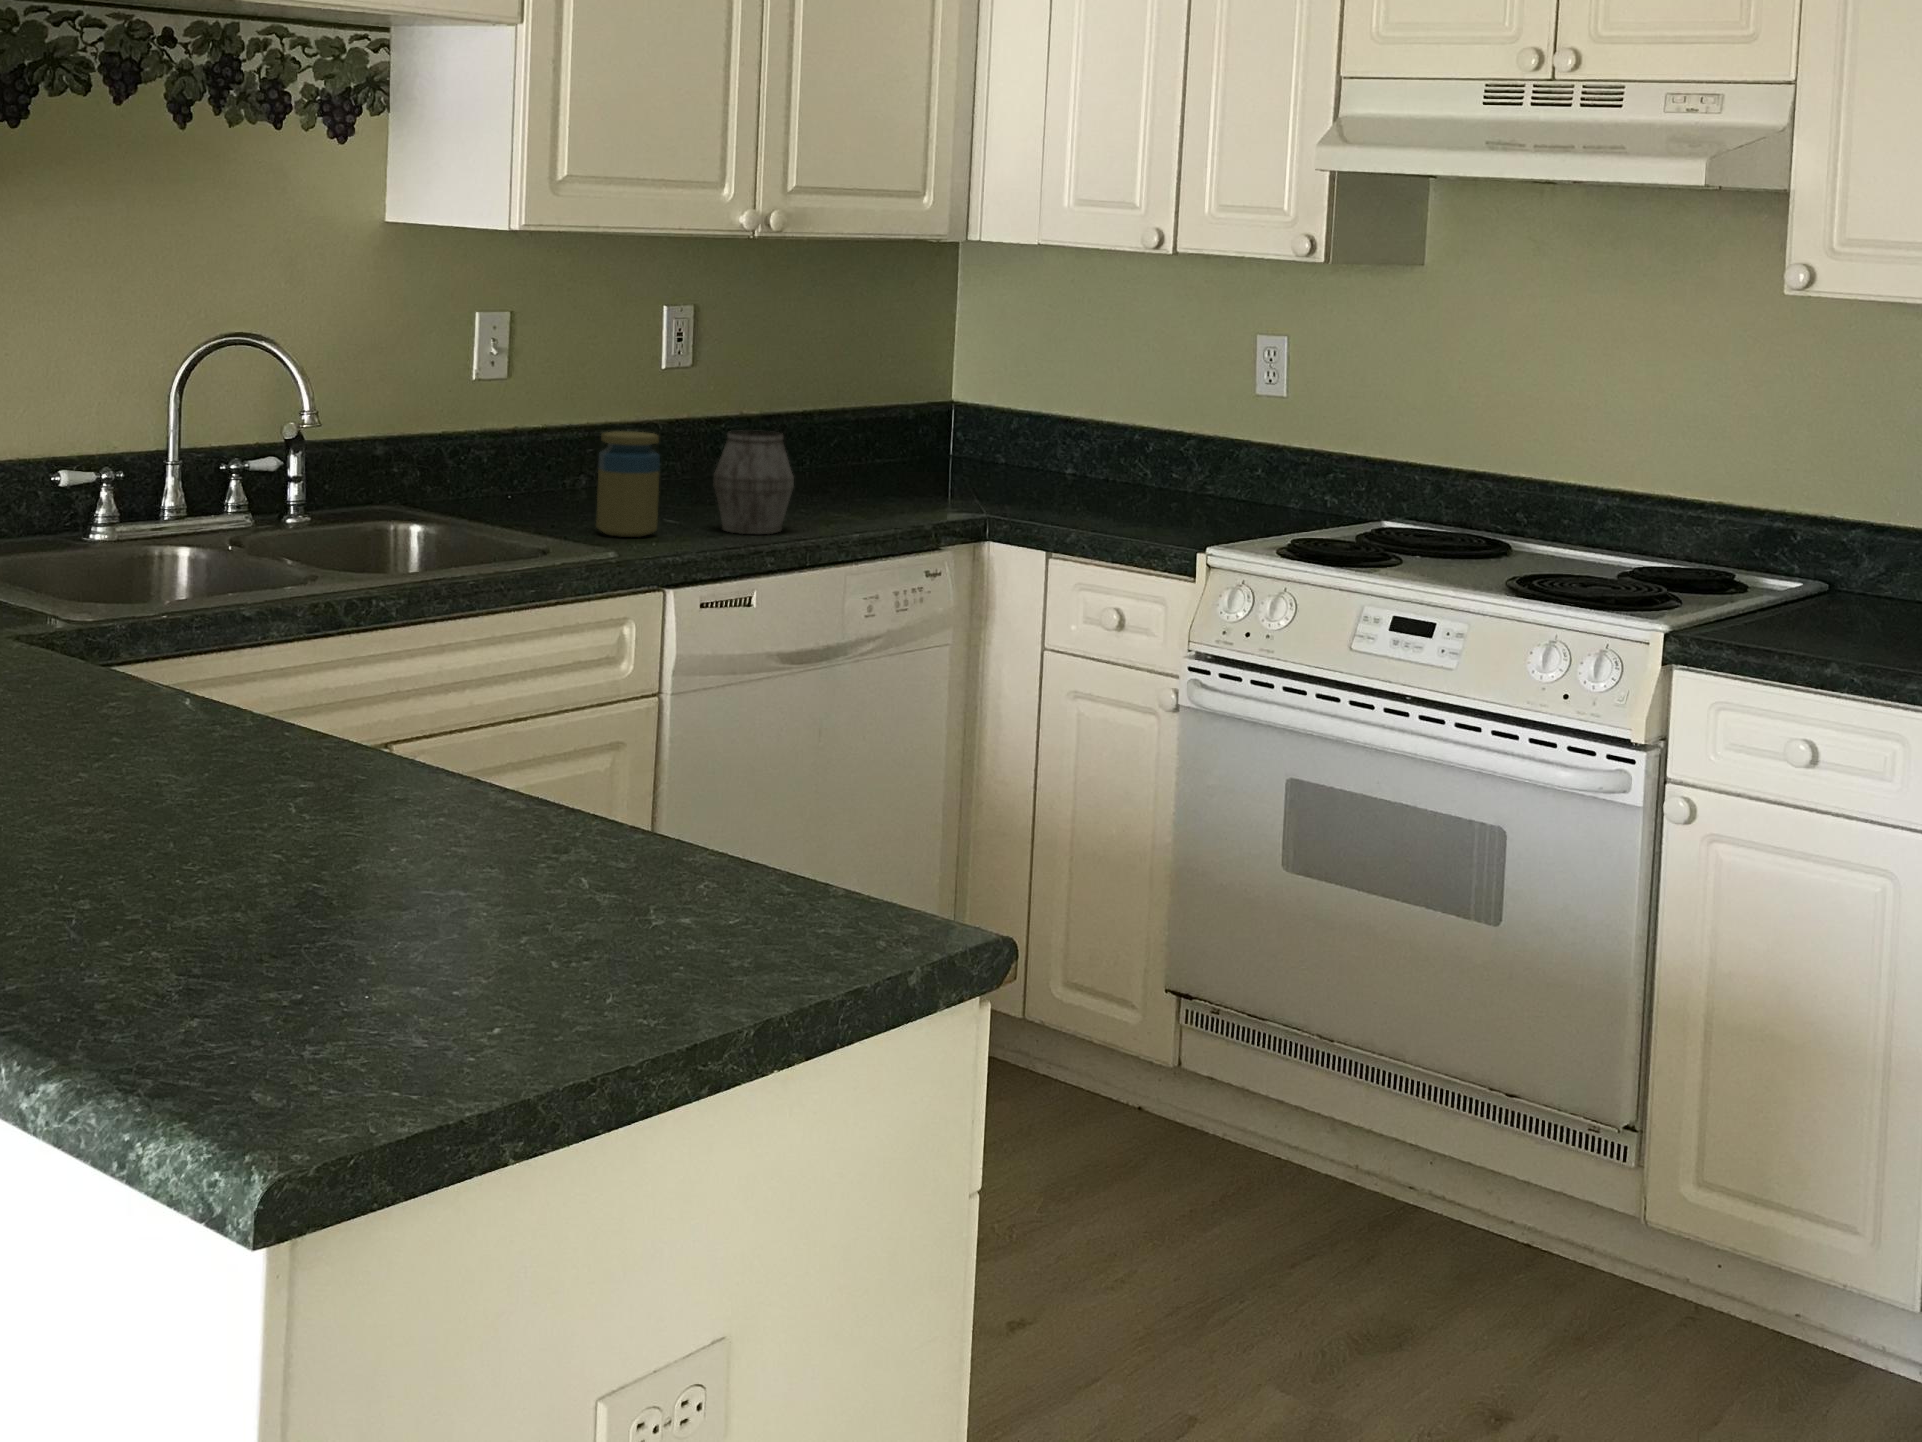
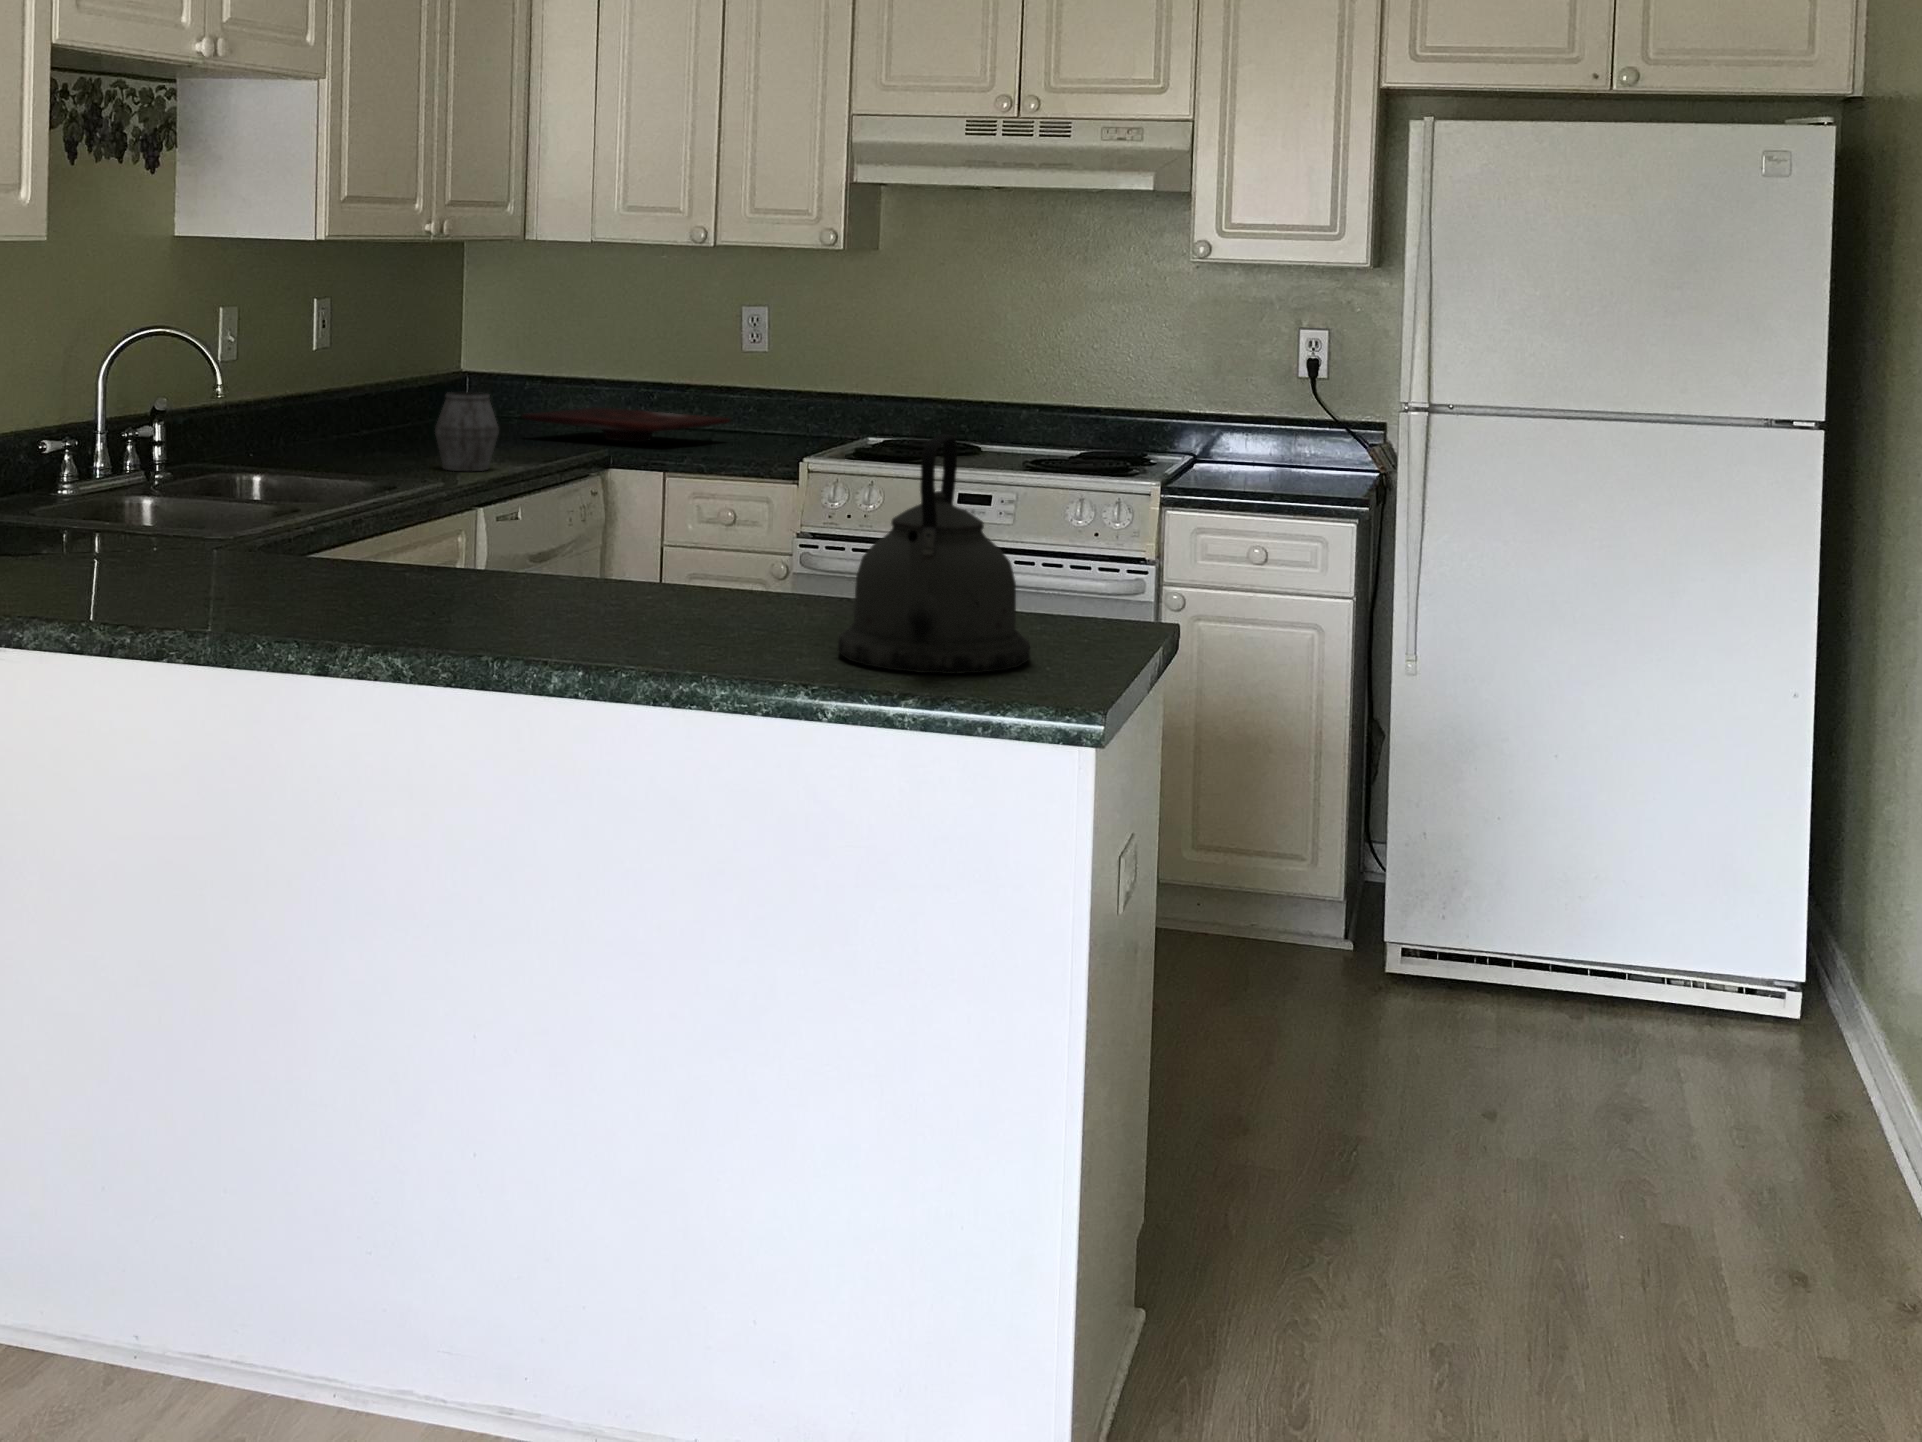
jar: present [596,431,660,537] -> none [368,396,416,477]
cutting board: none [962,454,1220,502] -> present [522,407,730,442]
kettle: none [81,581,501,1034] -> present [838,435,1030,674]

